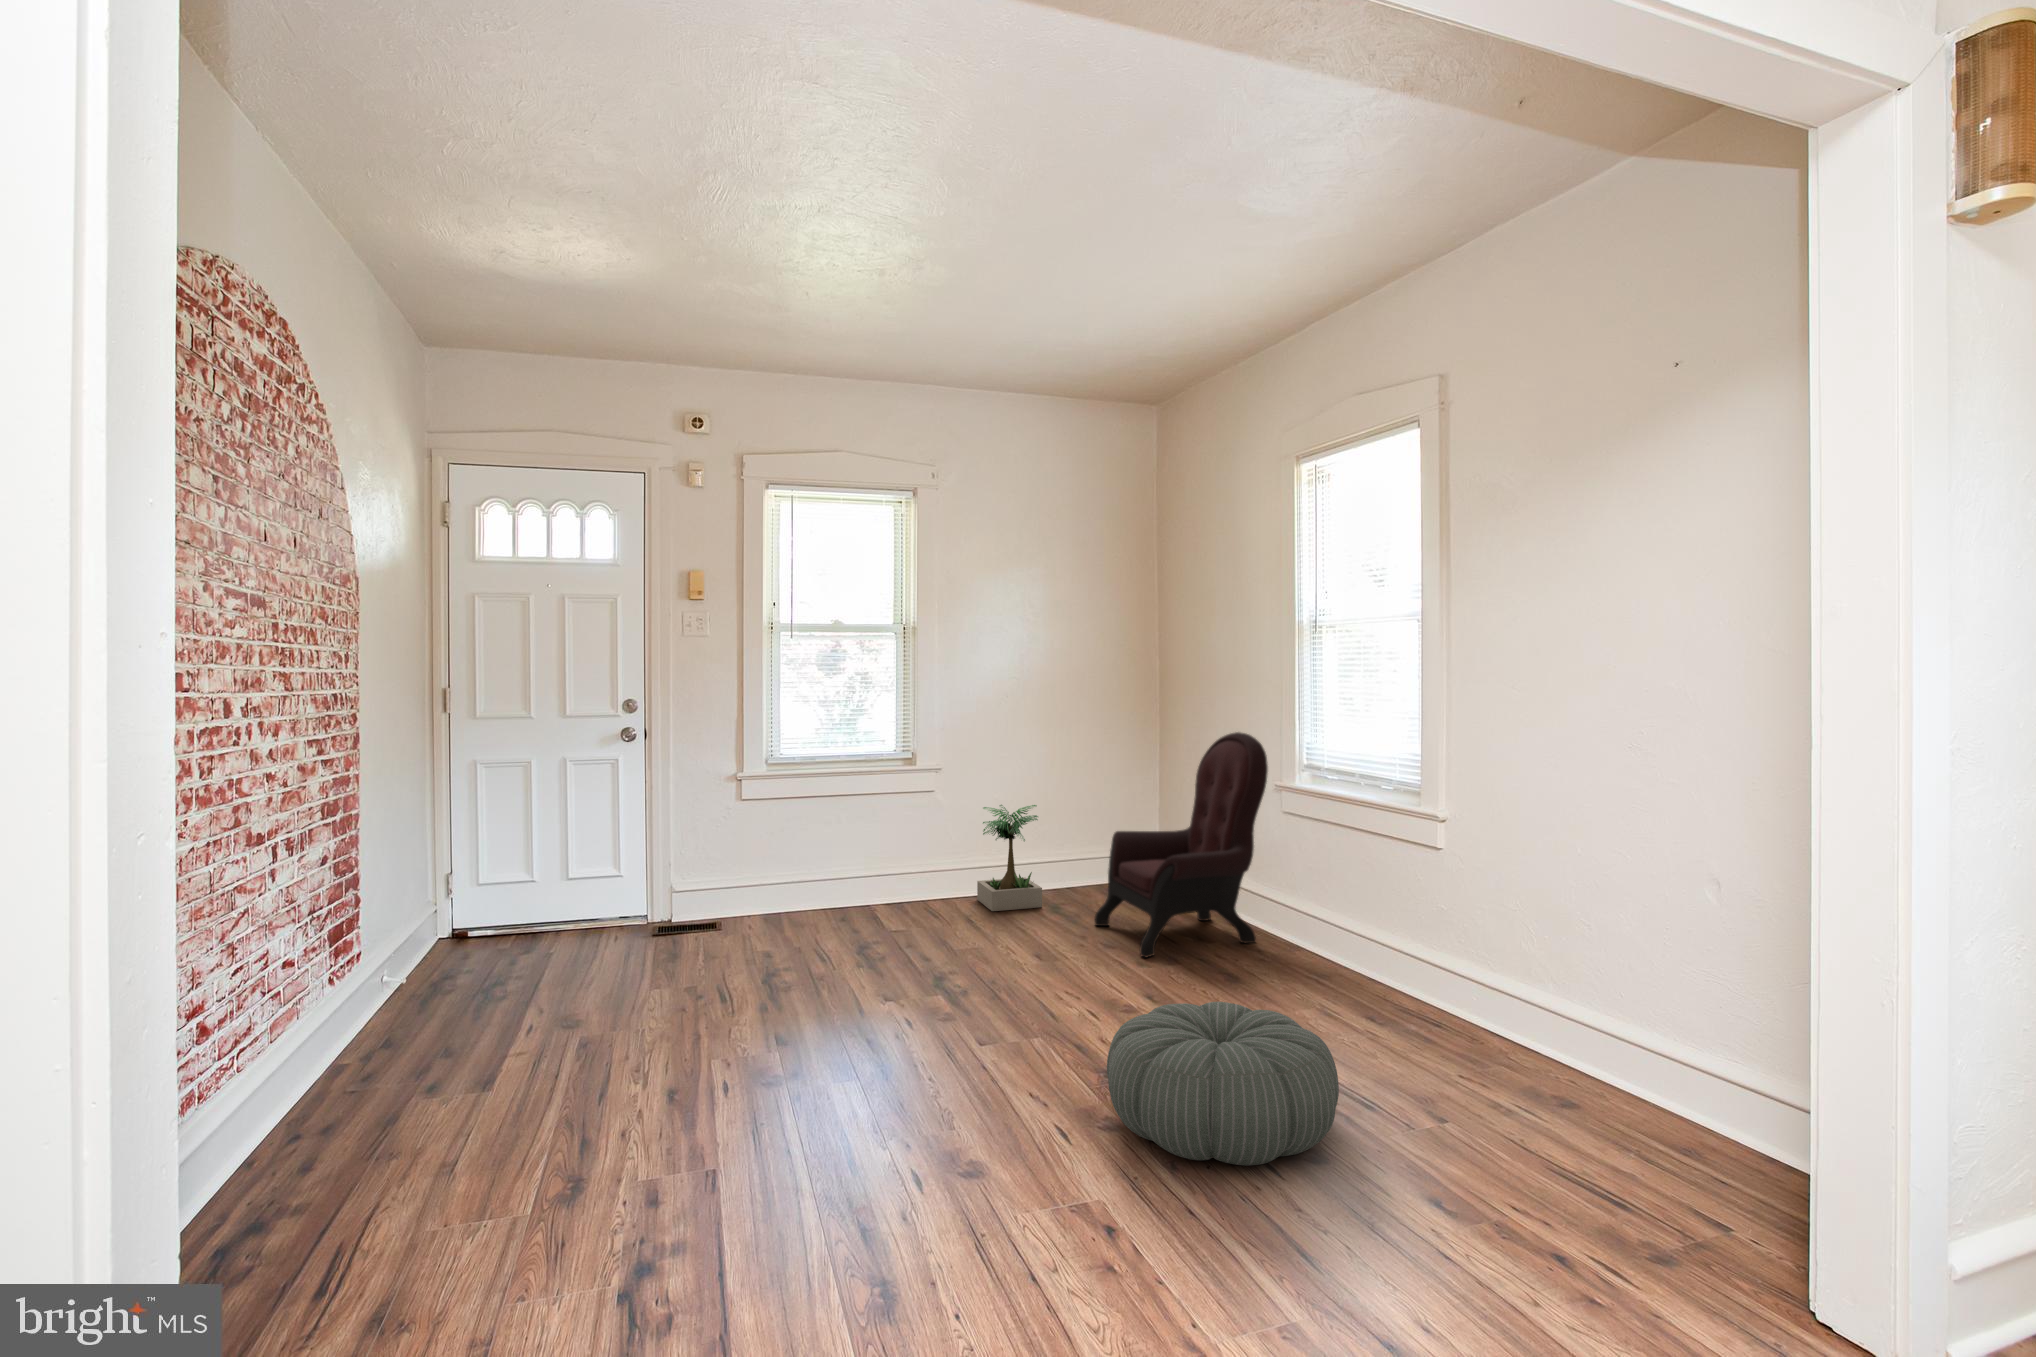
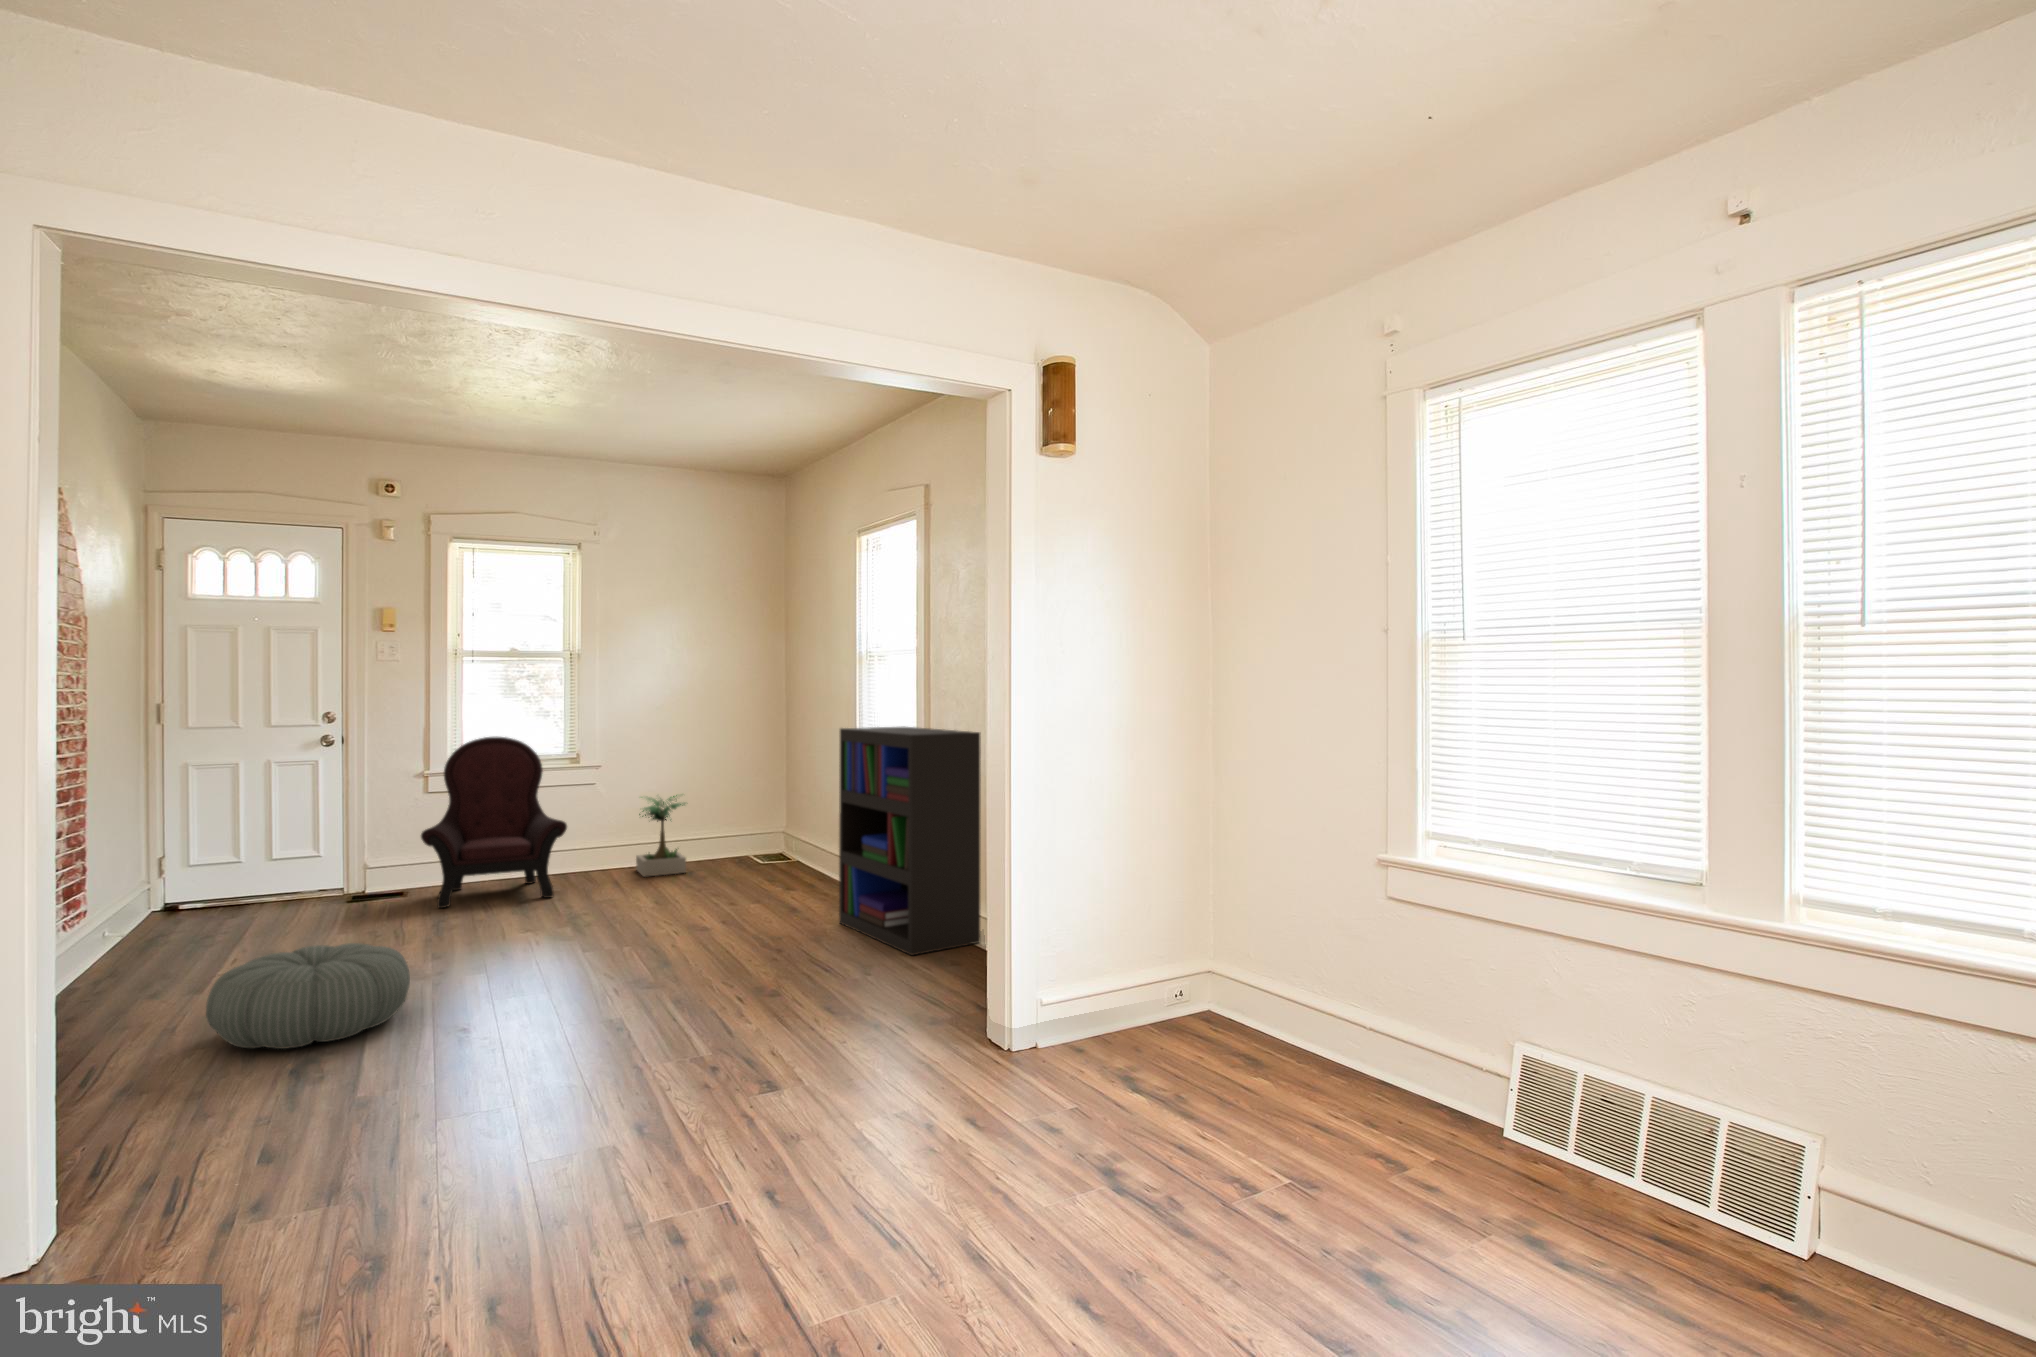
bookshelf: none [1321,723,1599,1103] -> present [839,727,981,955]
armchair: present [1095,732,1268,958] -> present [421,737,567,908]
pouf: present [1107,1002,1339,1165] -> present [206,943,410,1049]

